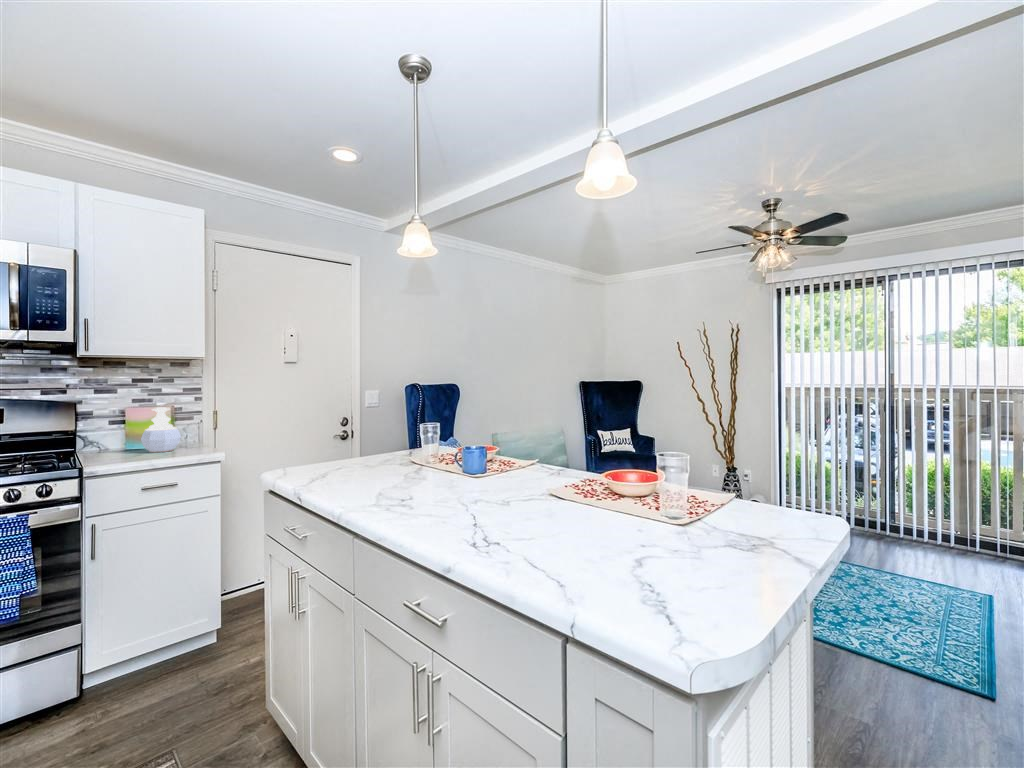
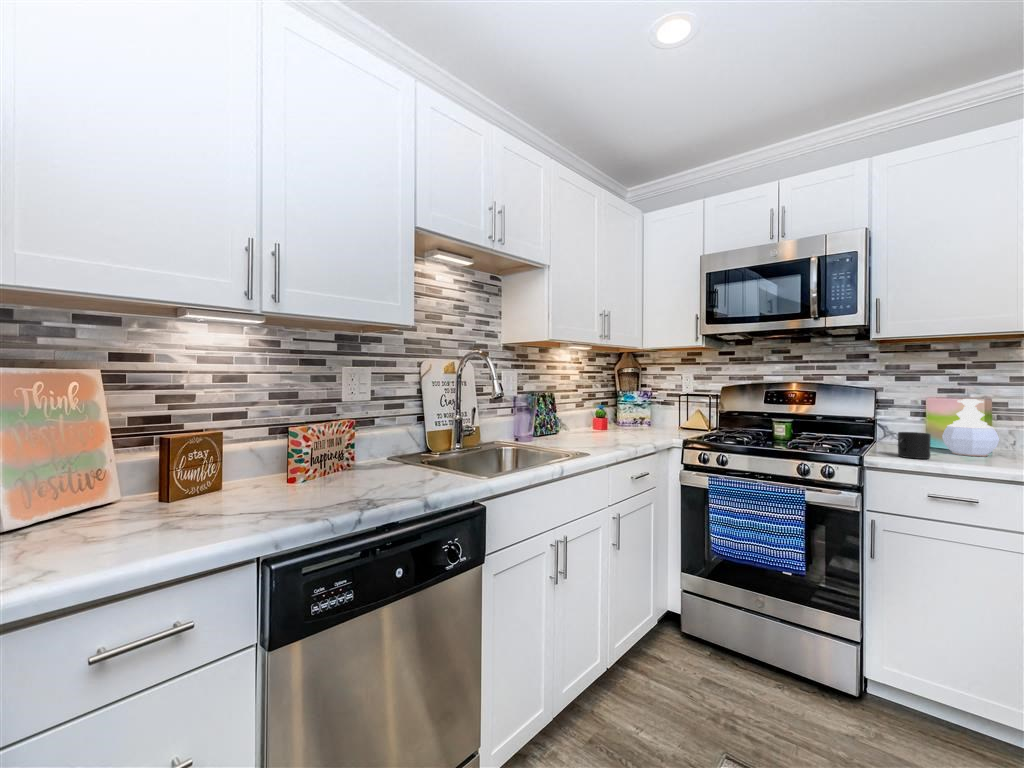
mug: none [111,439,139,462] -> present [898,432,931,459]

